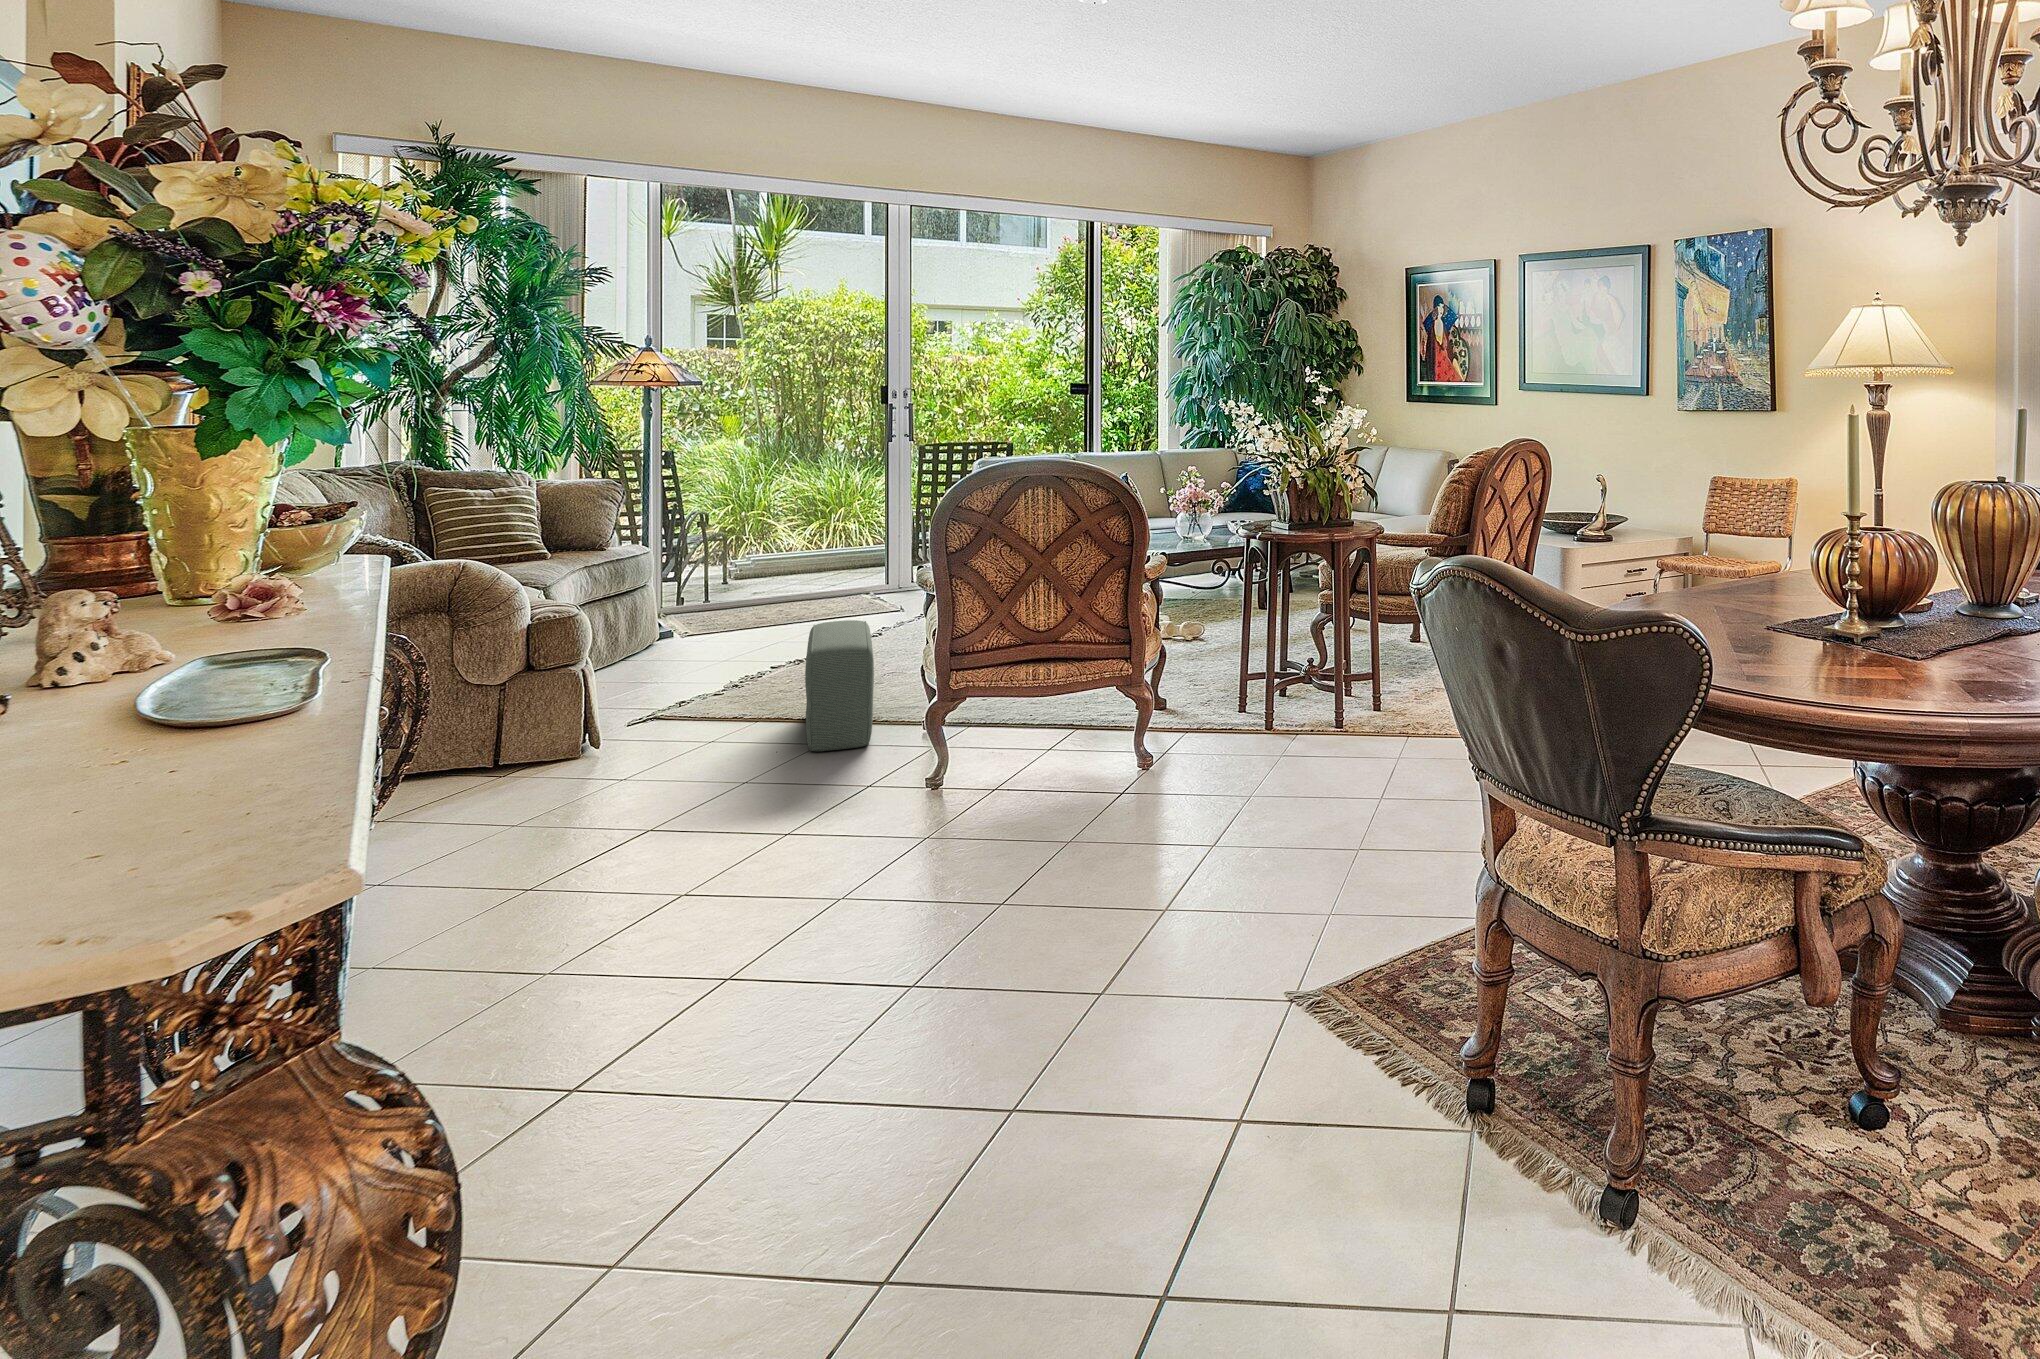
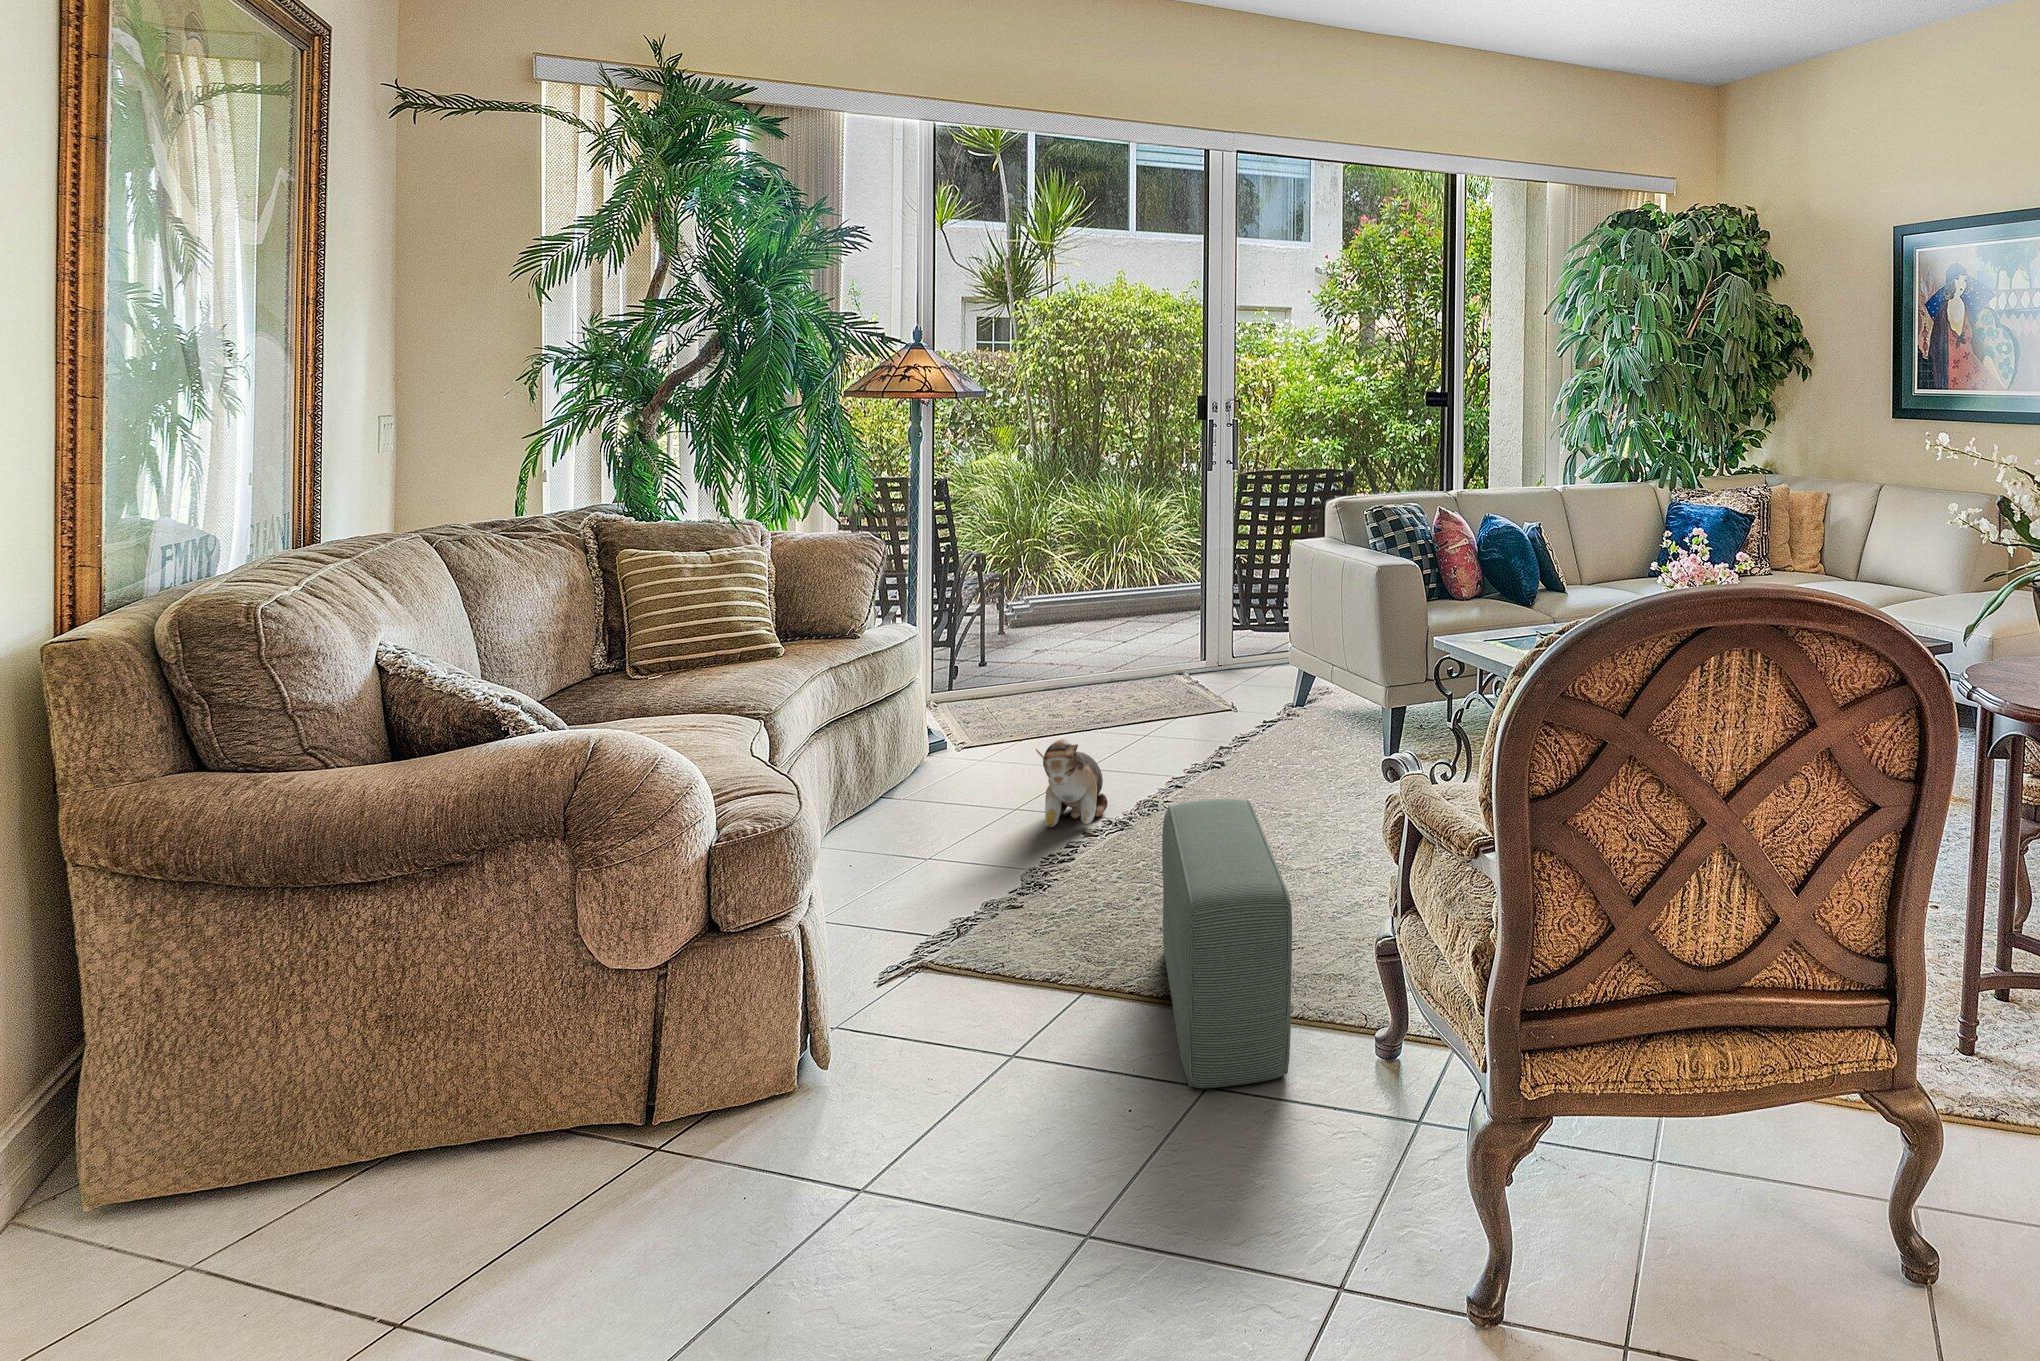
plush toy: none [735,611,790,671] -> present [1036,739,1108,827]

